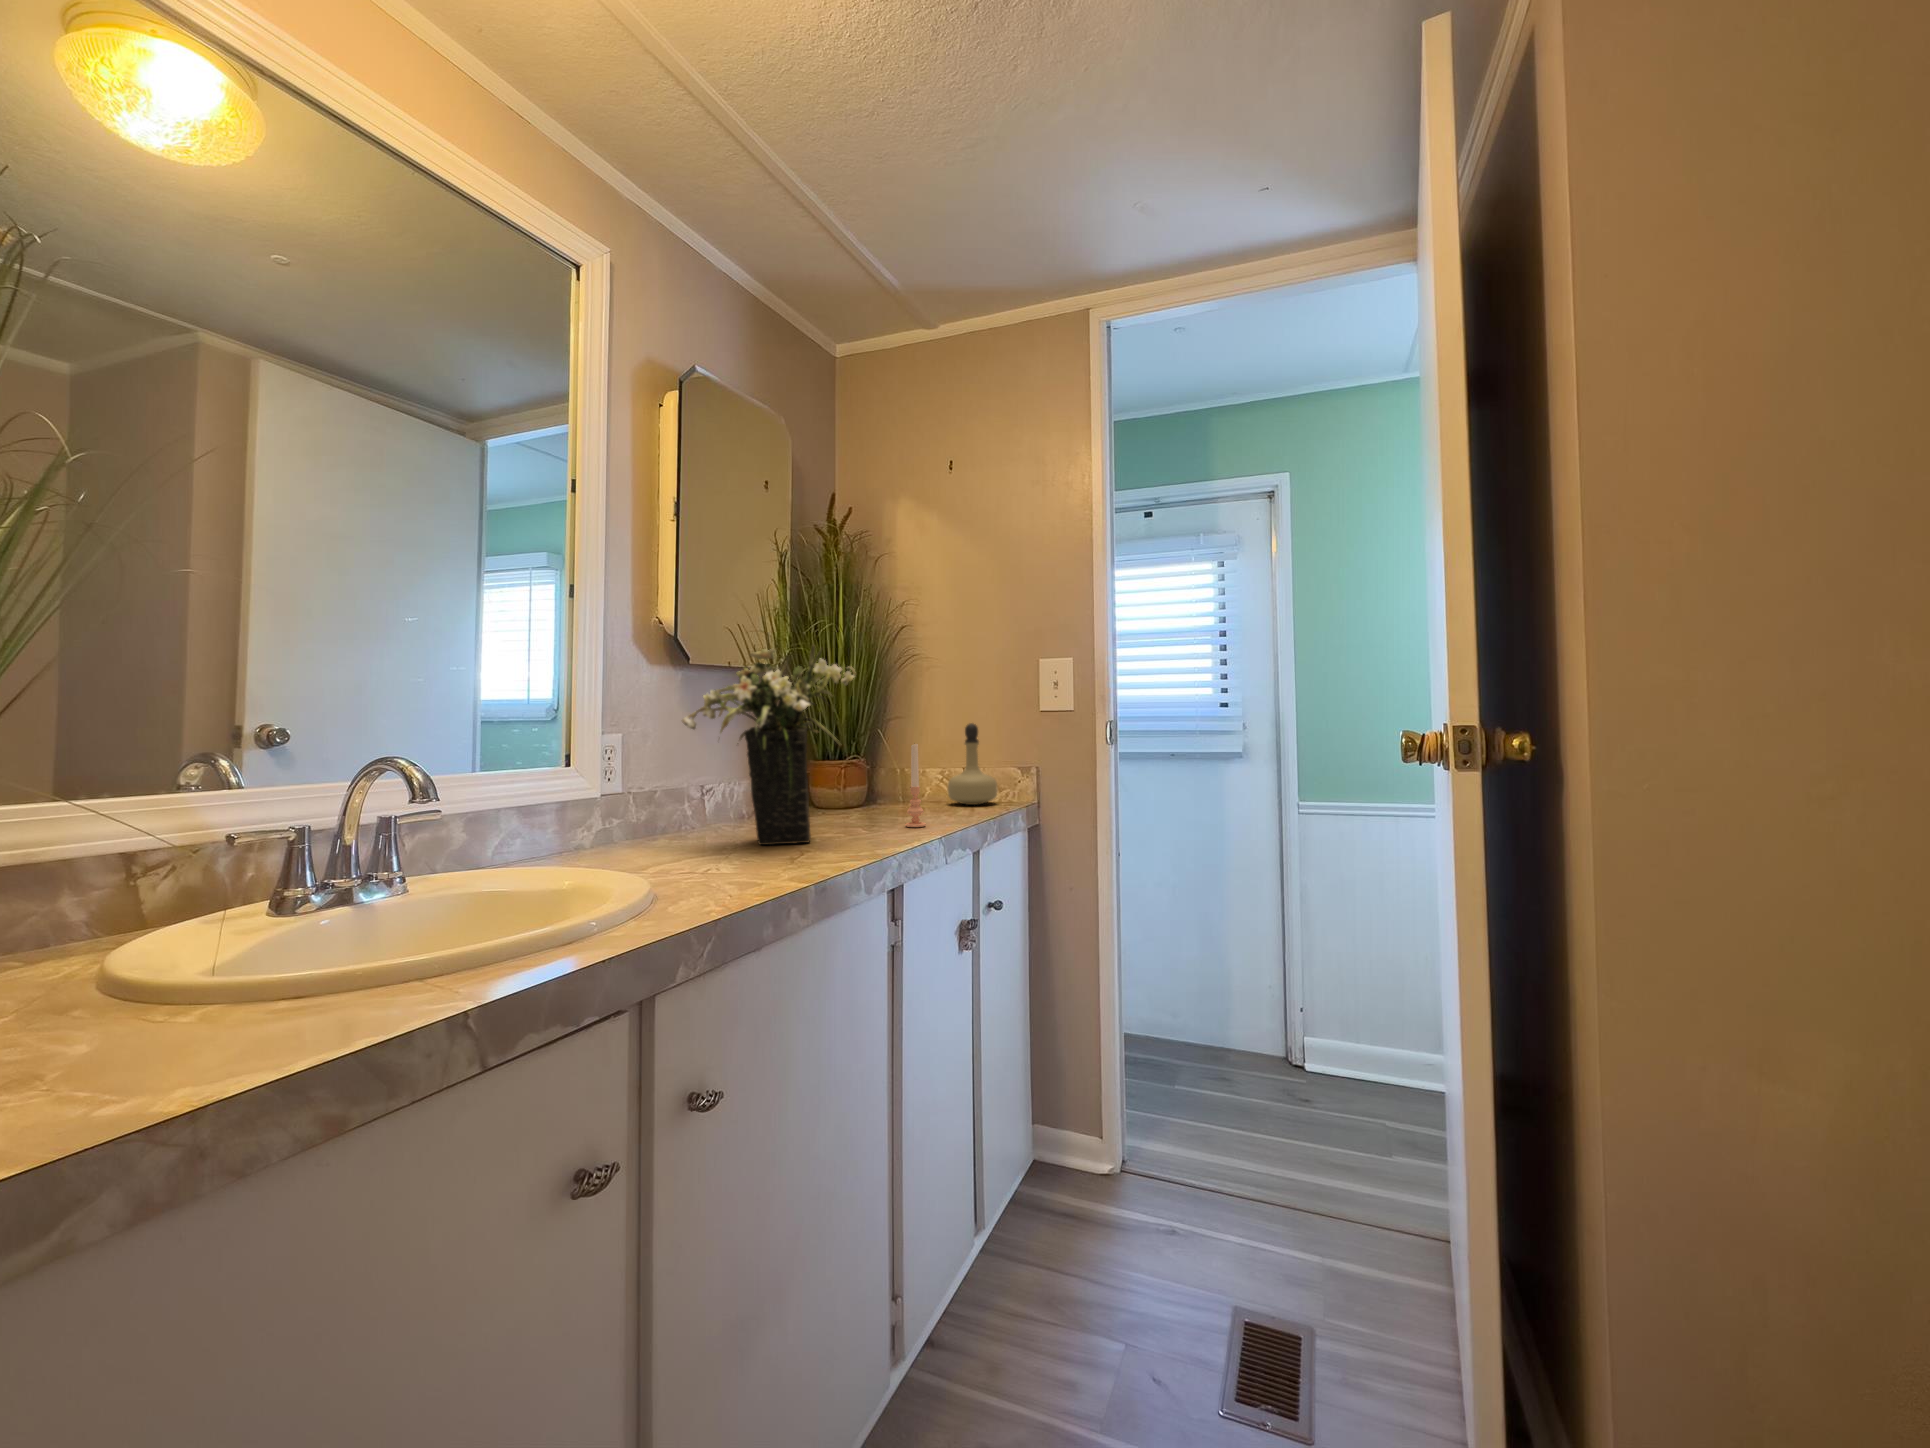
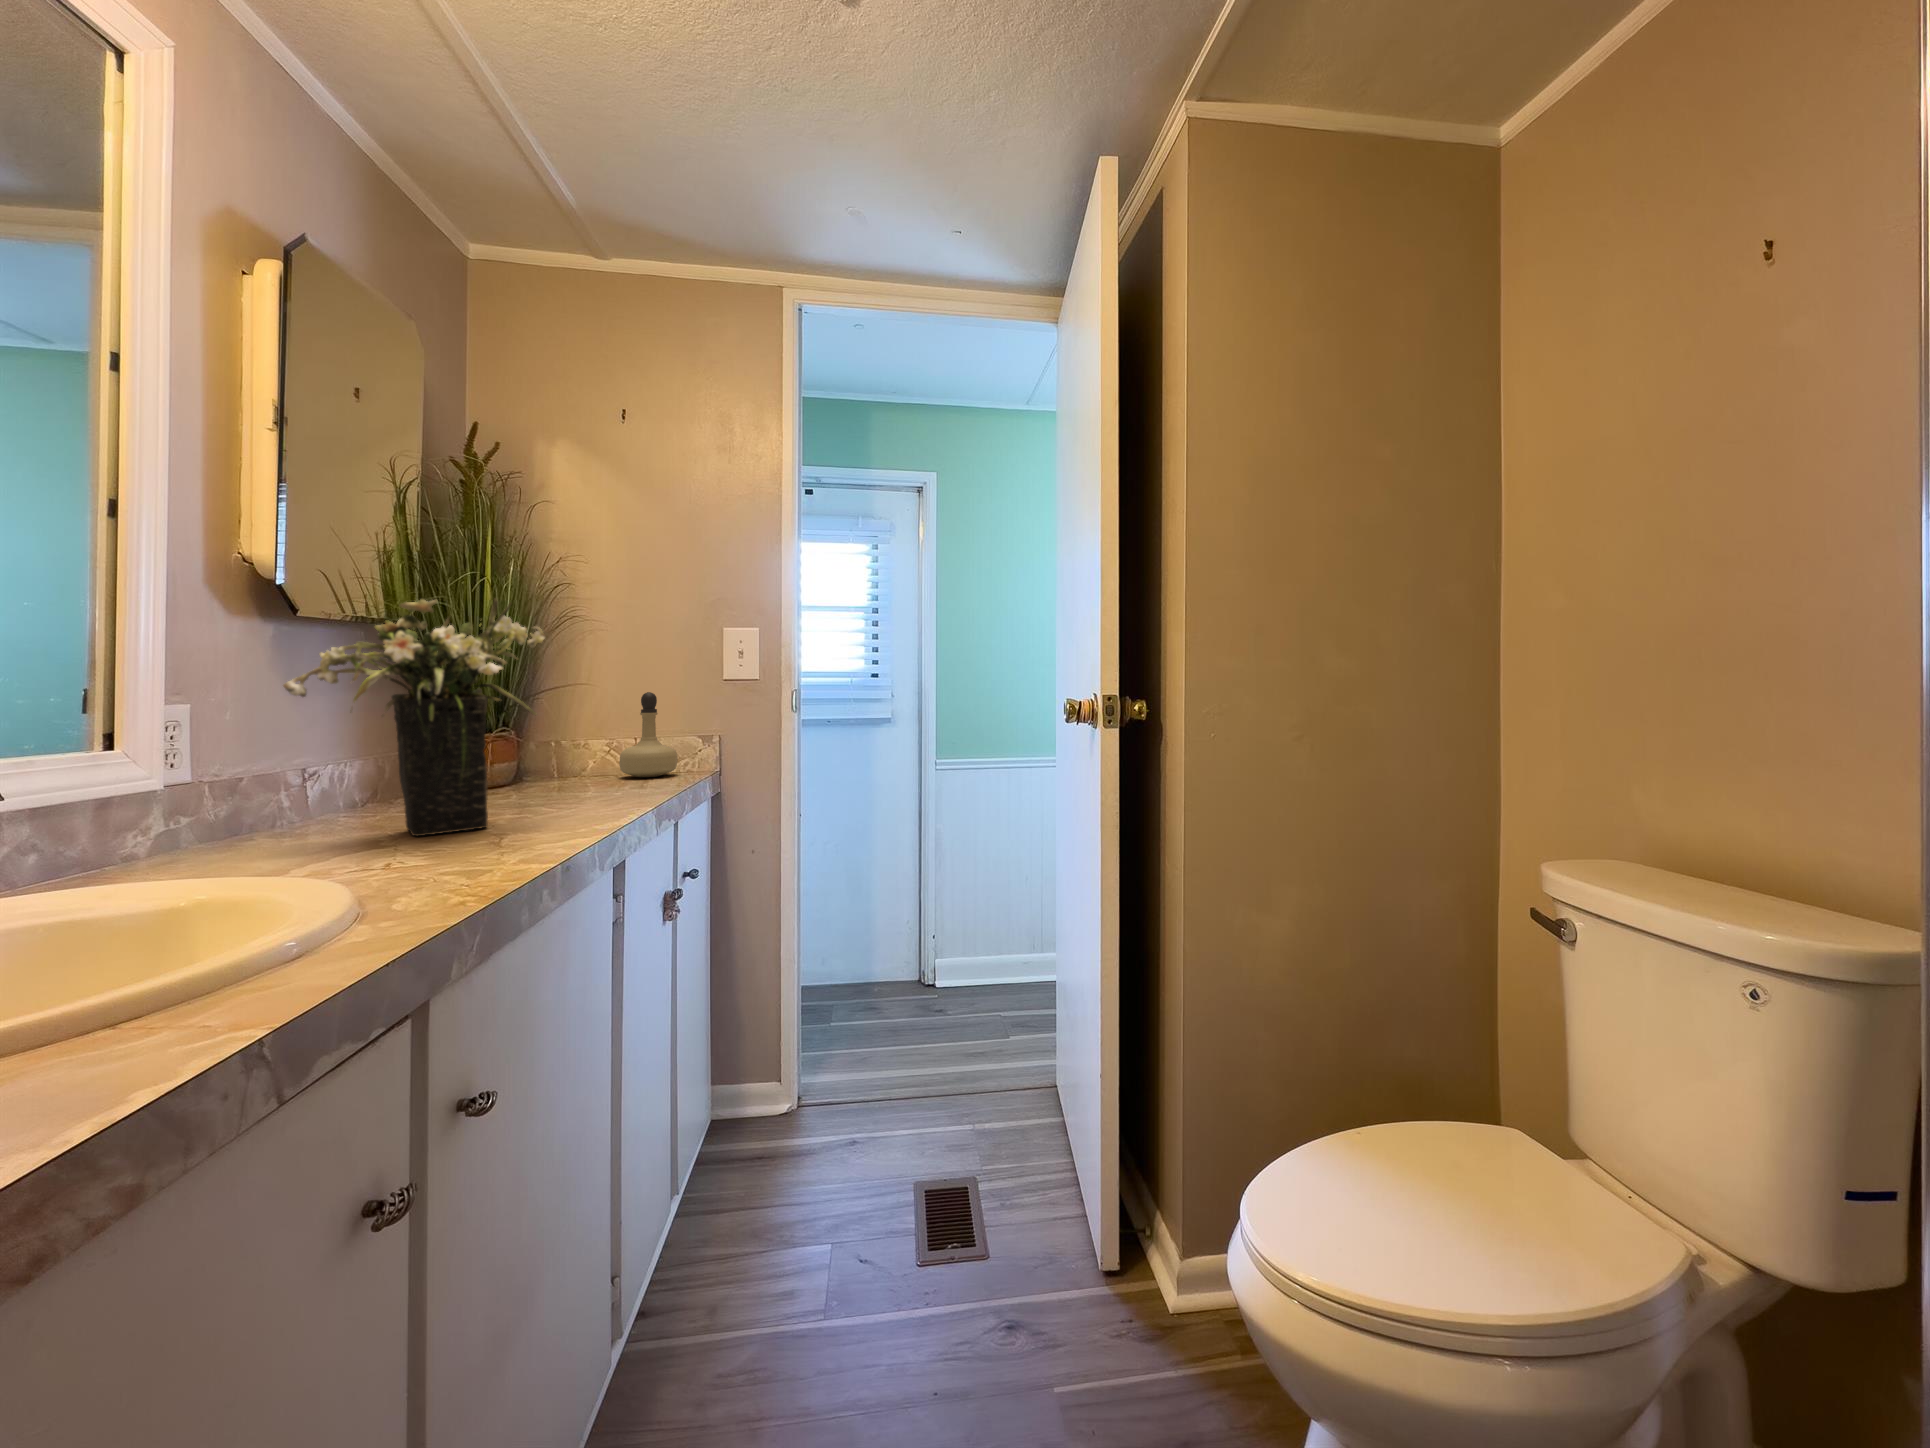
candle: present [905,744,926,827] -> none [594,712,619,803]

